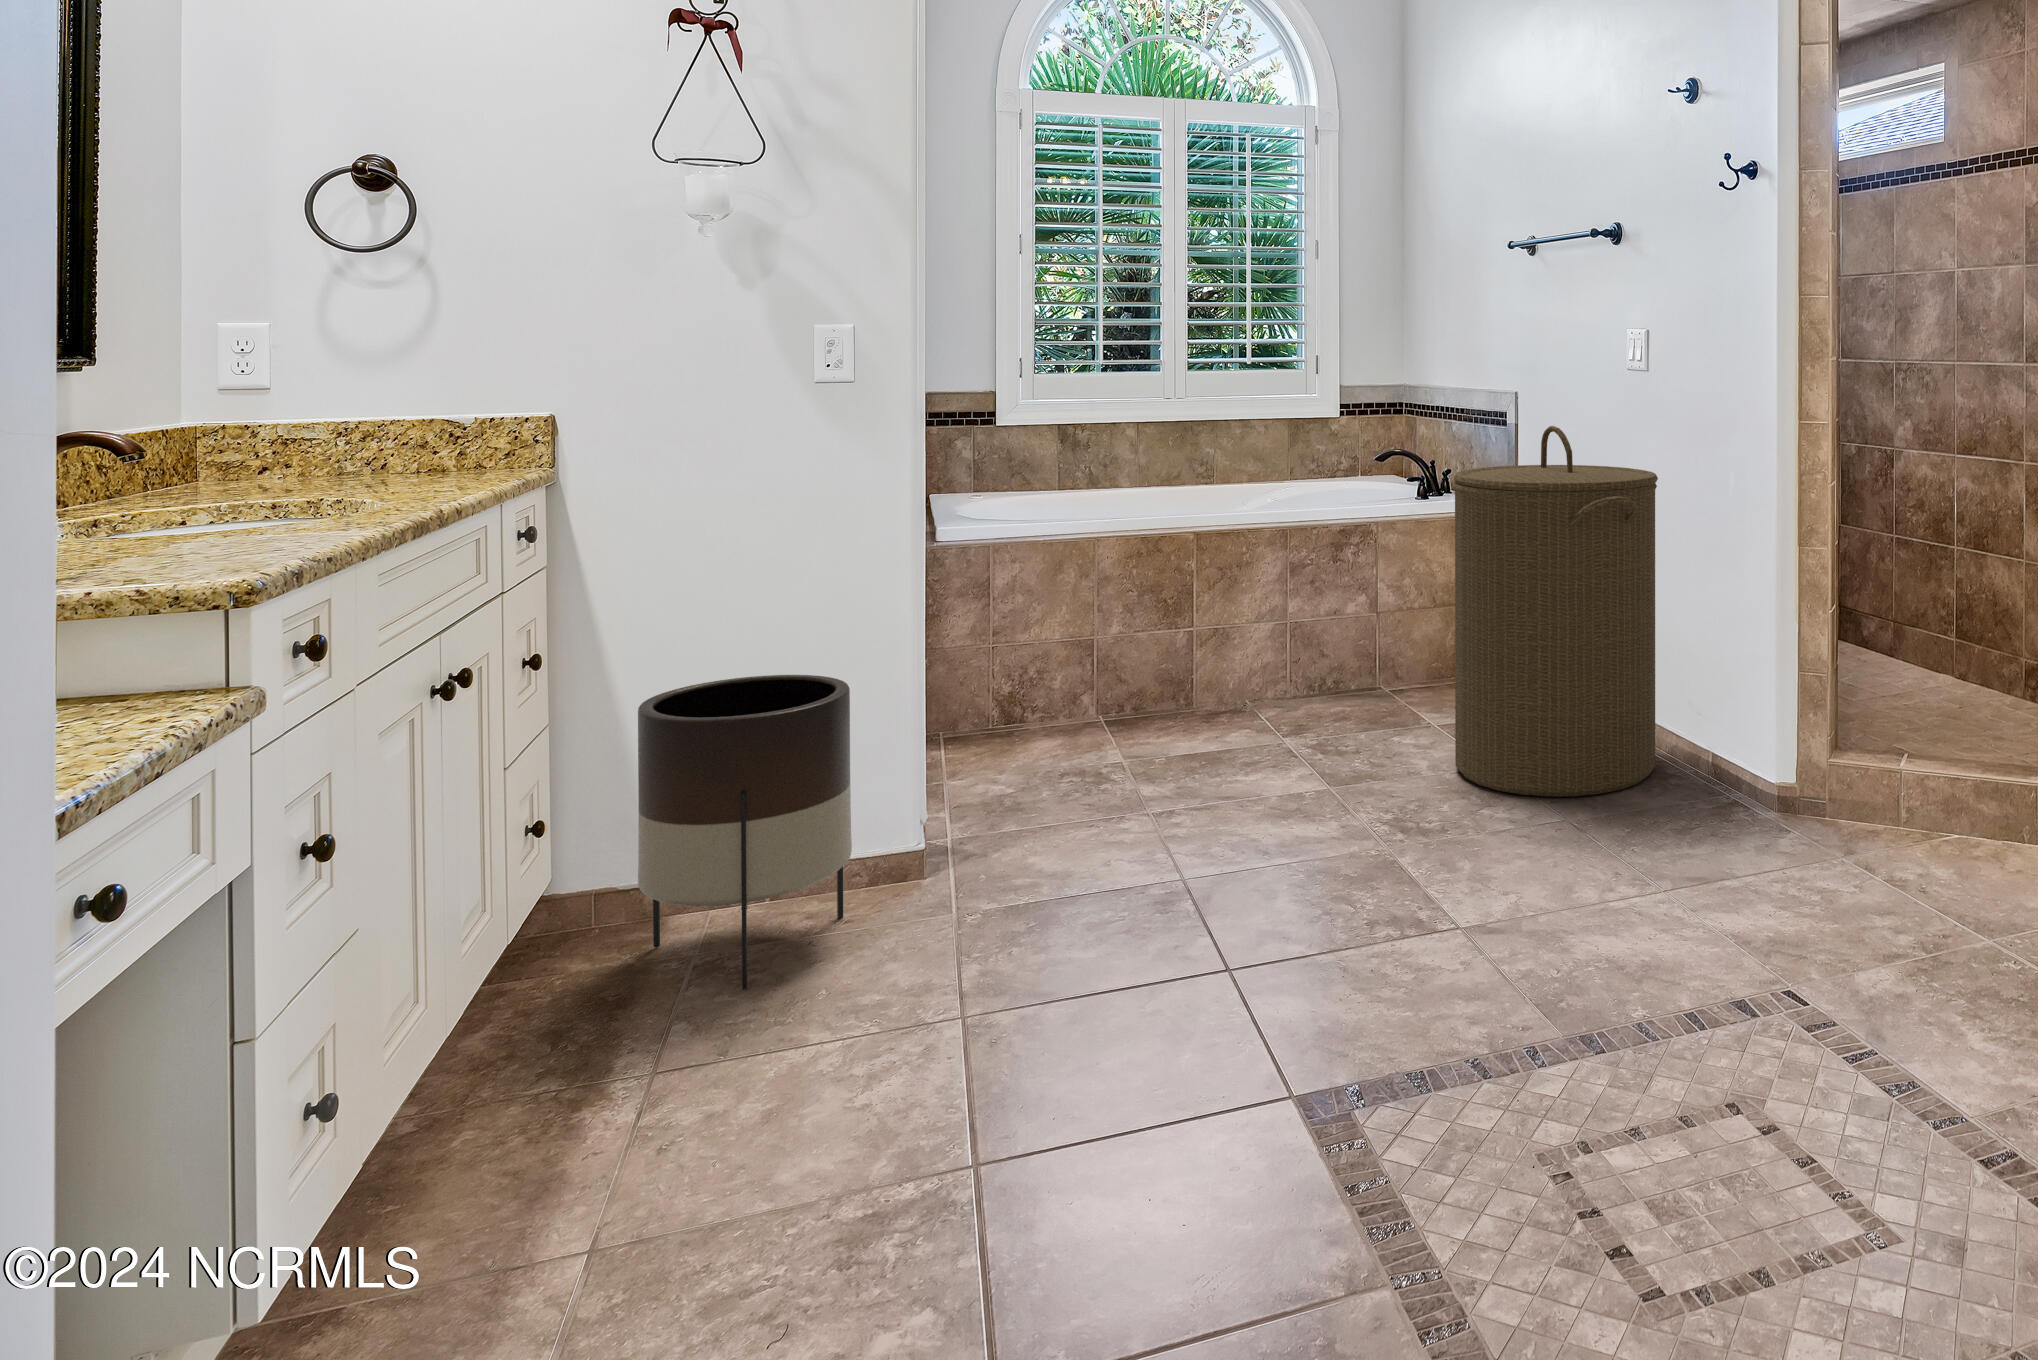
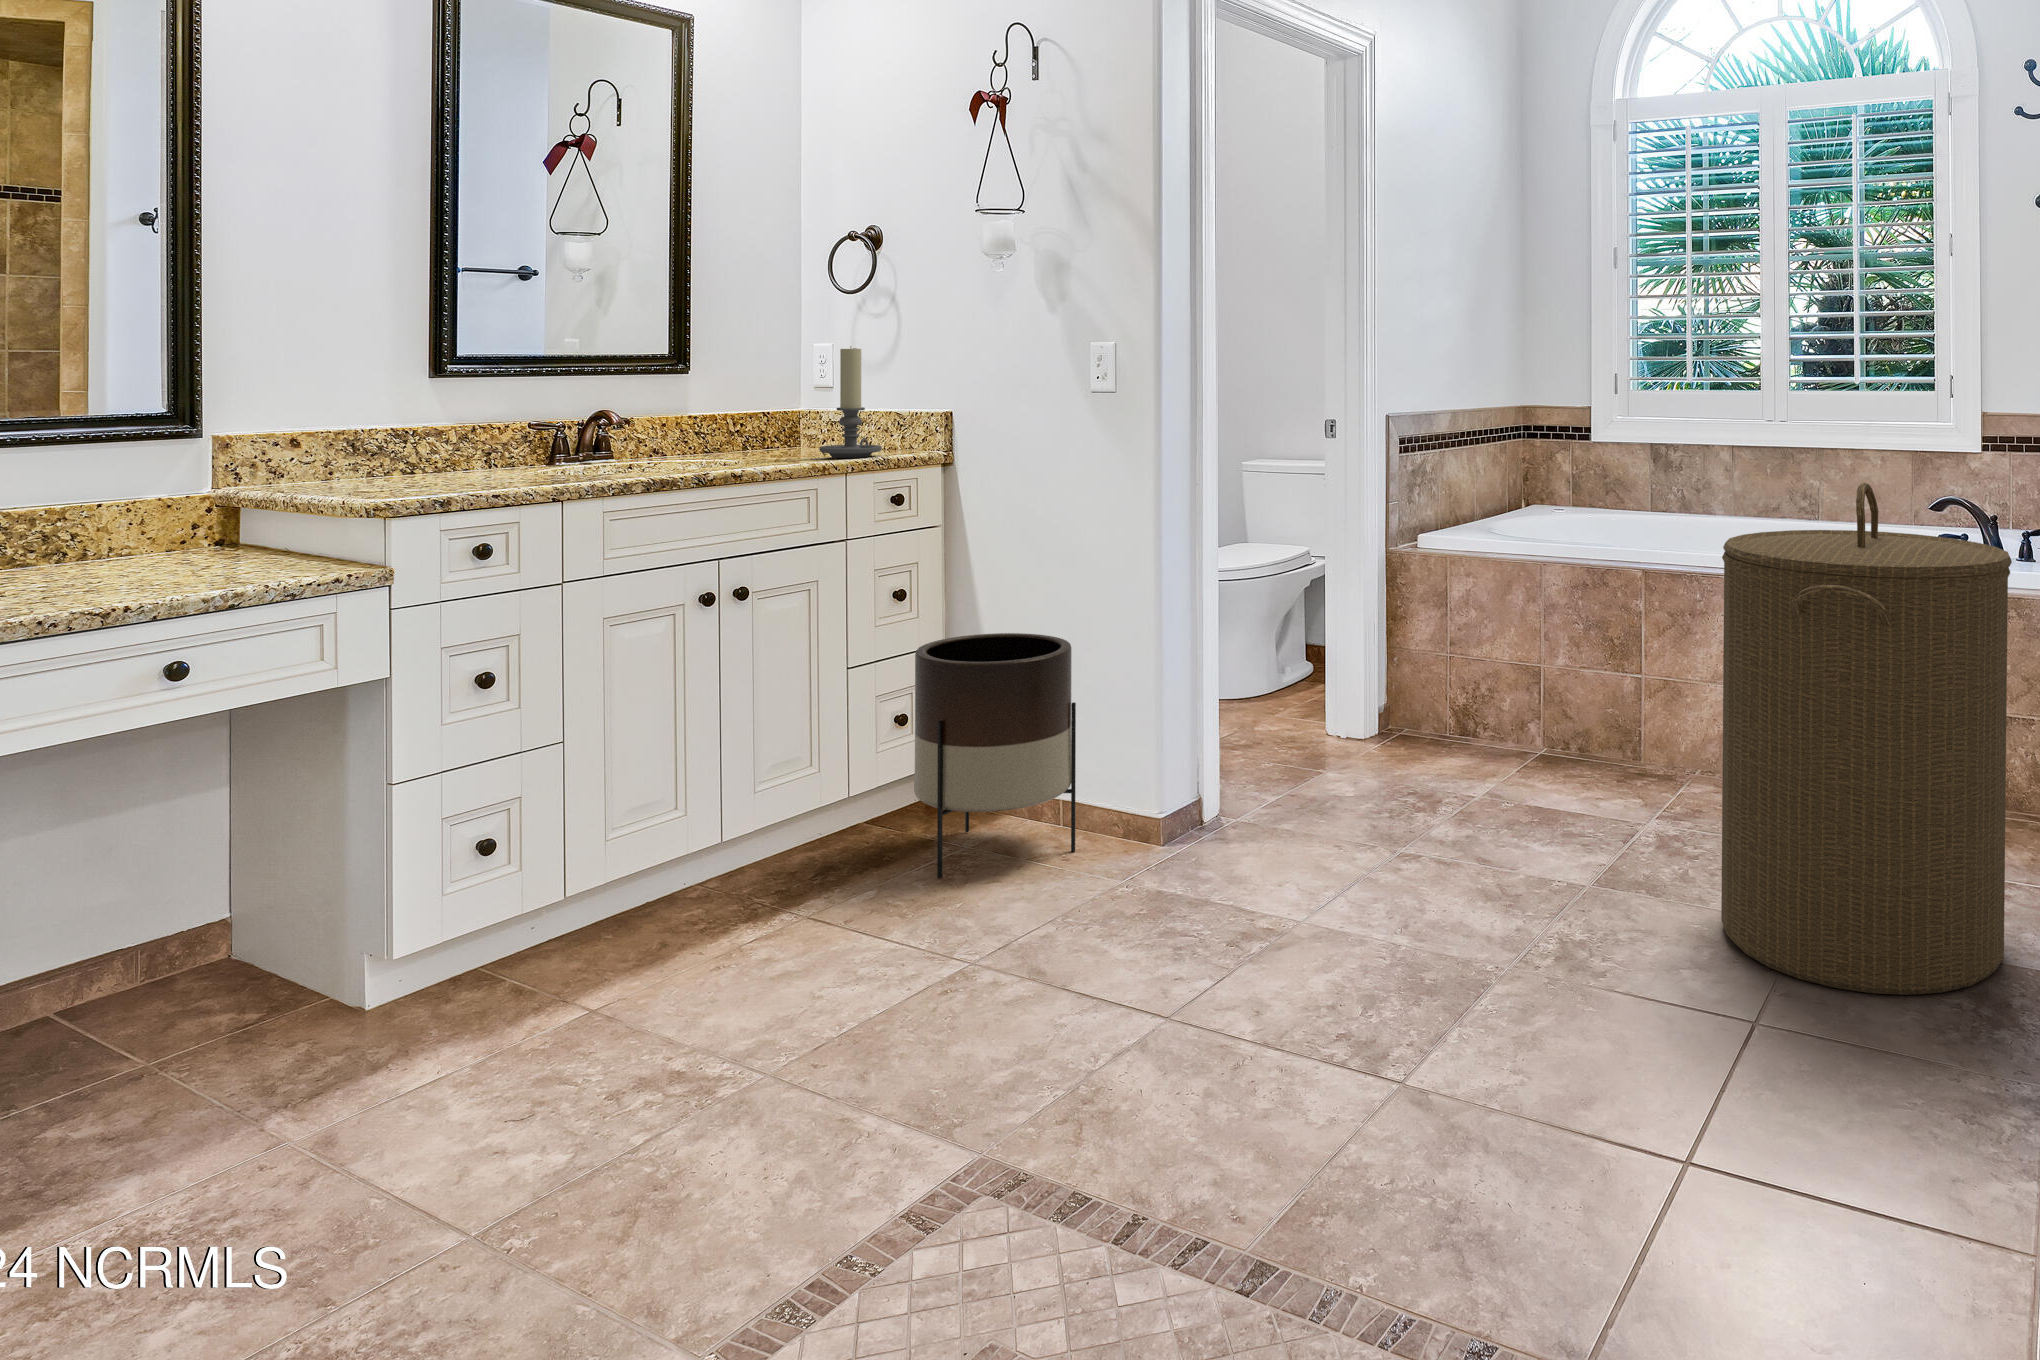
candle holder: none [301,325,410,488] -> present [819,346,882,458]

